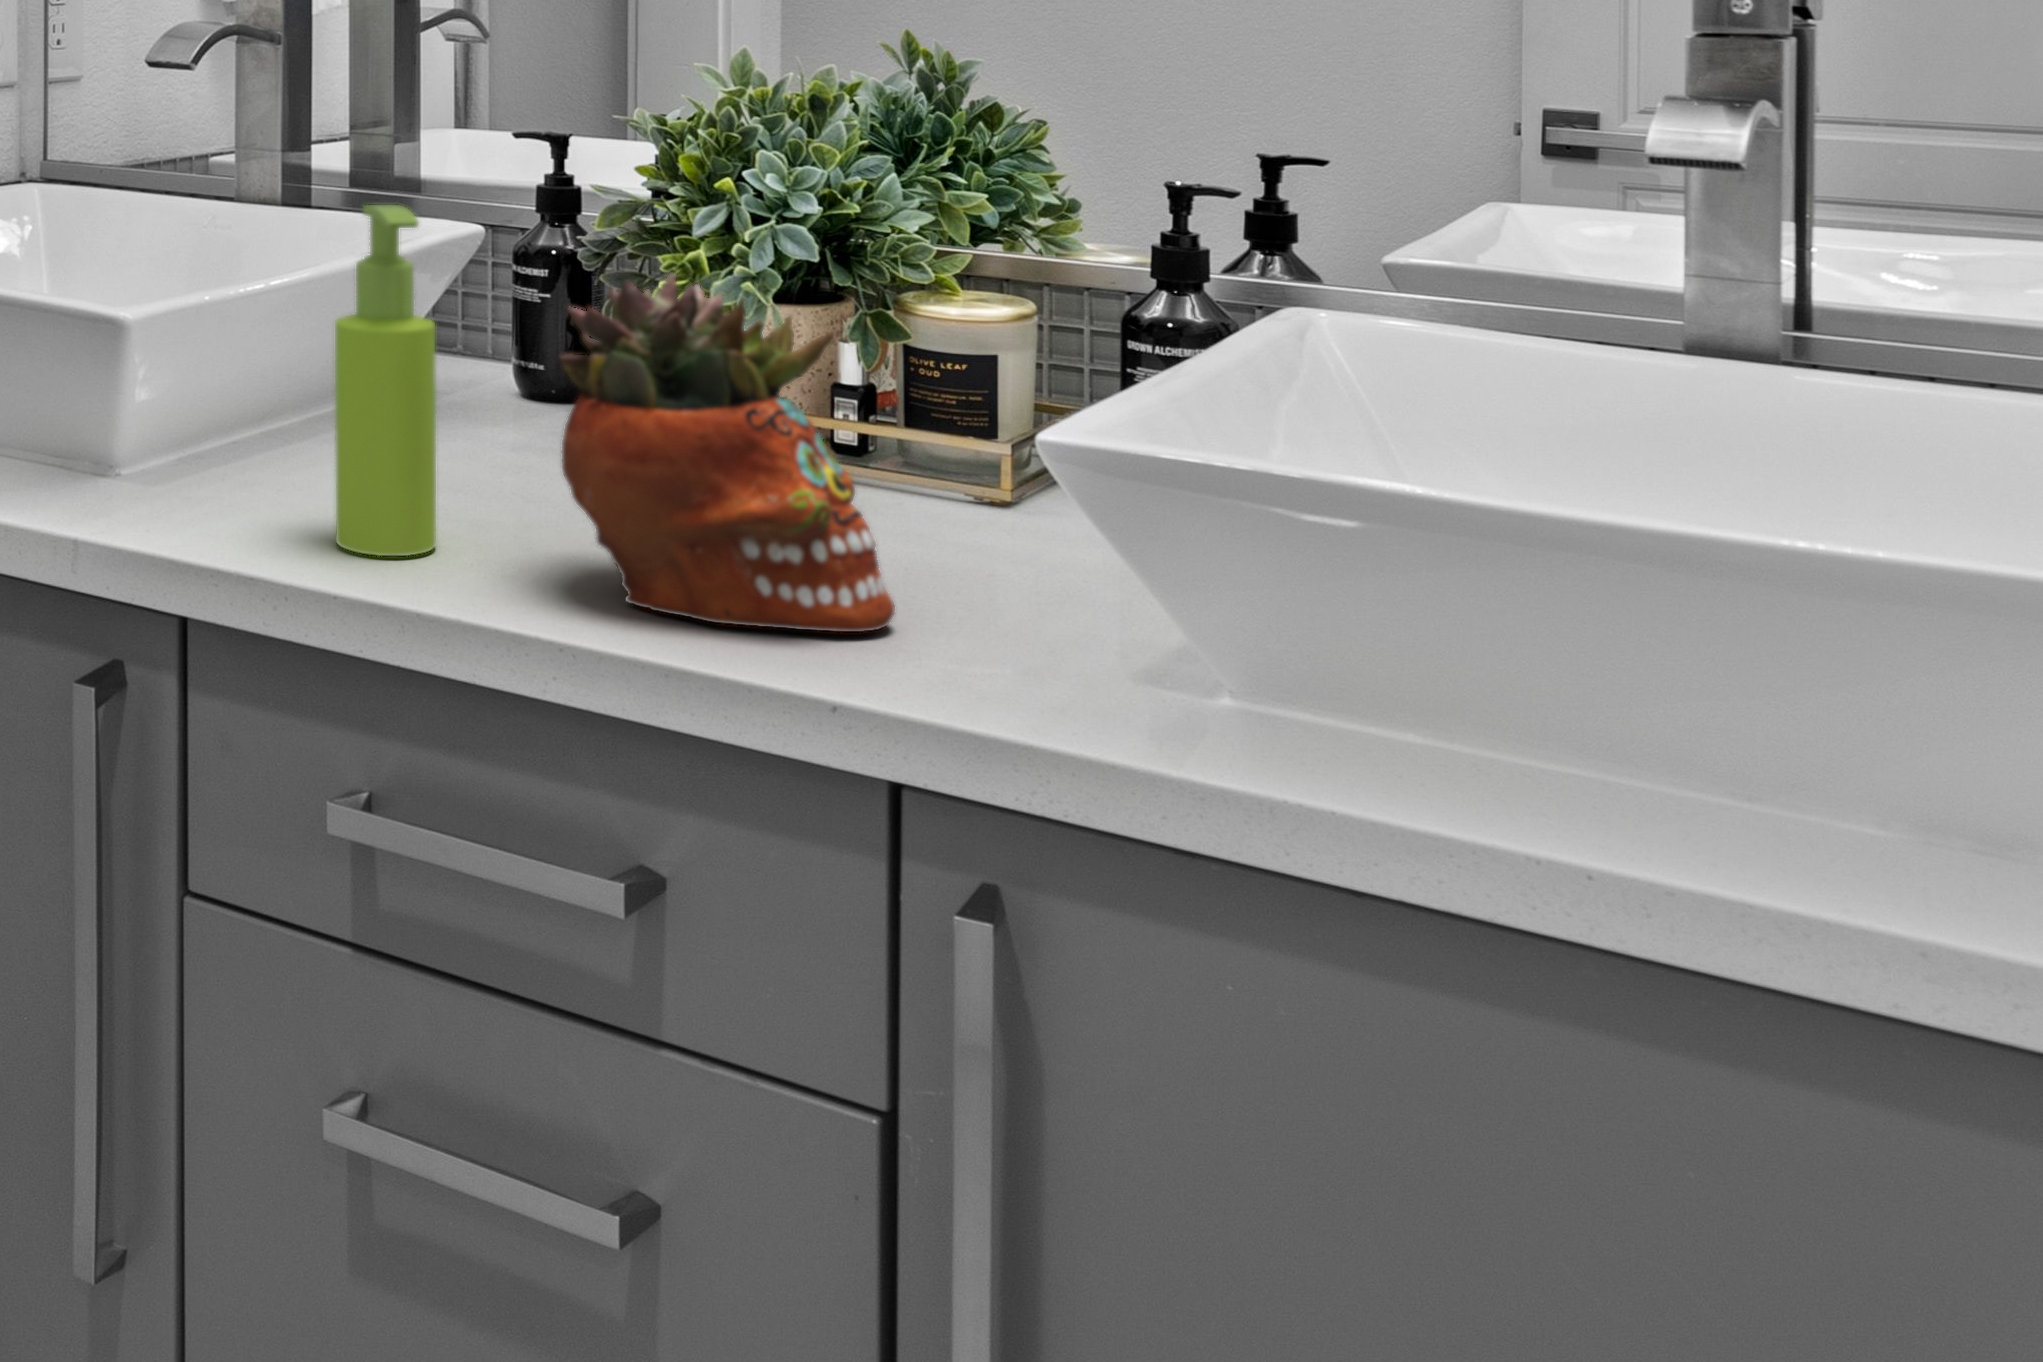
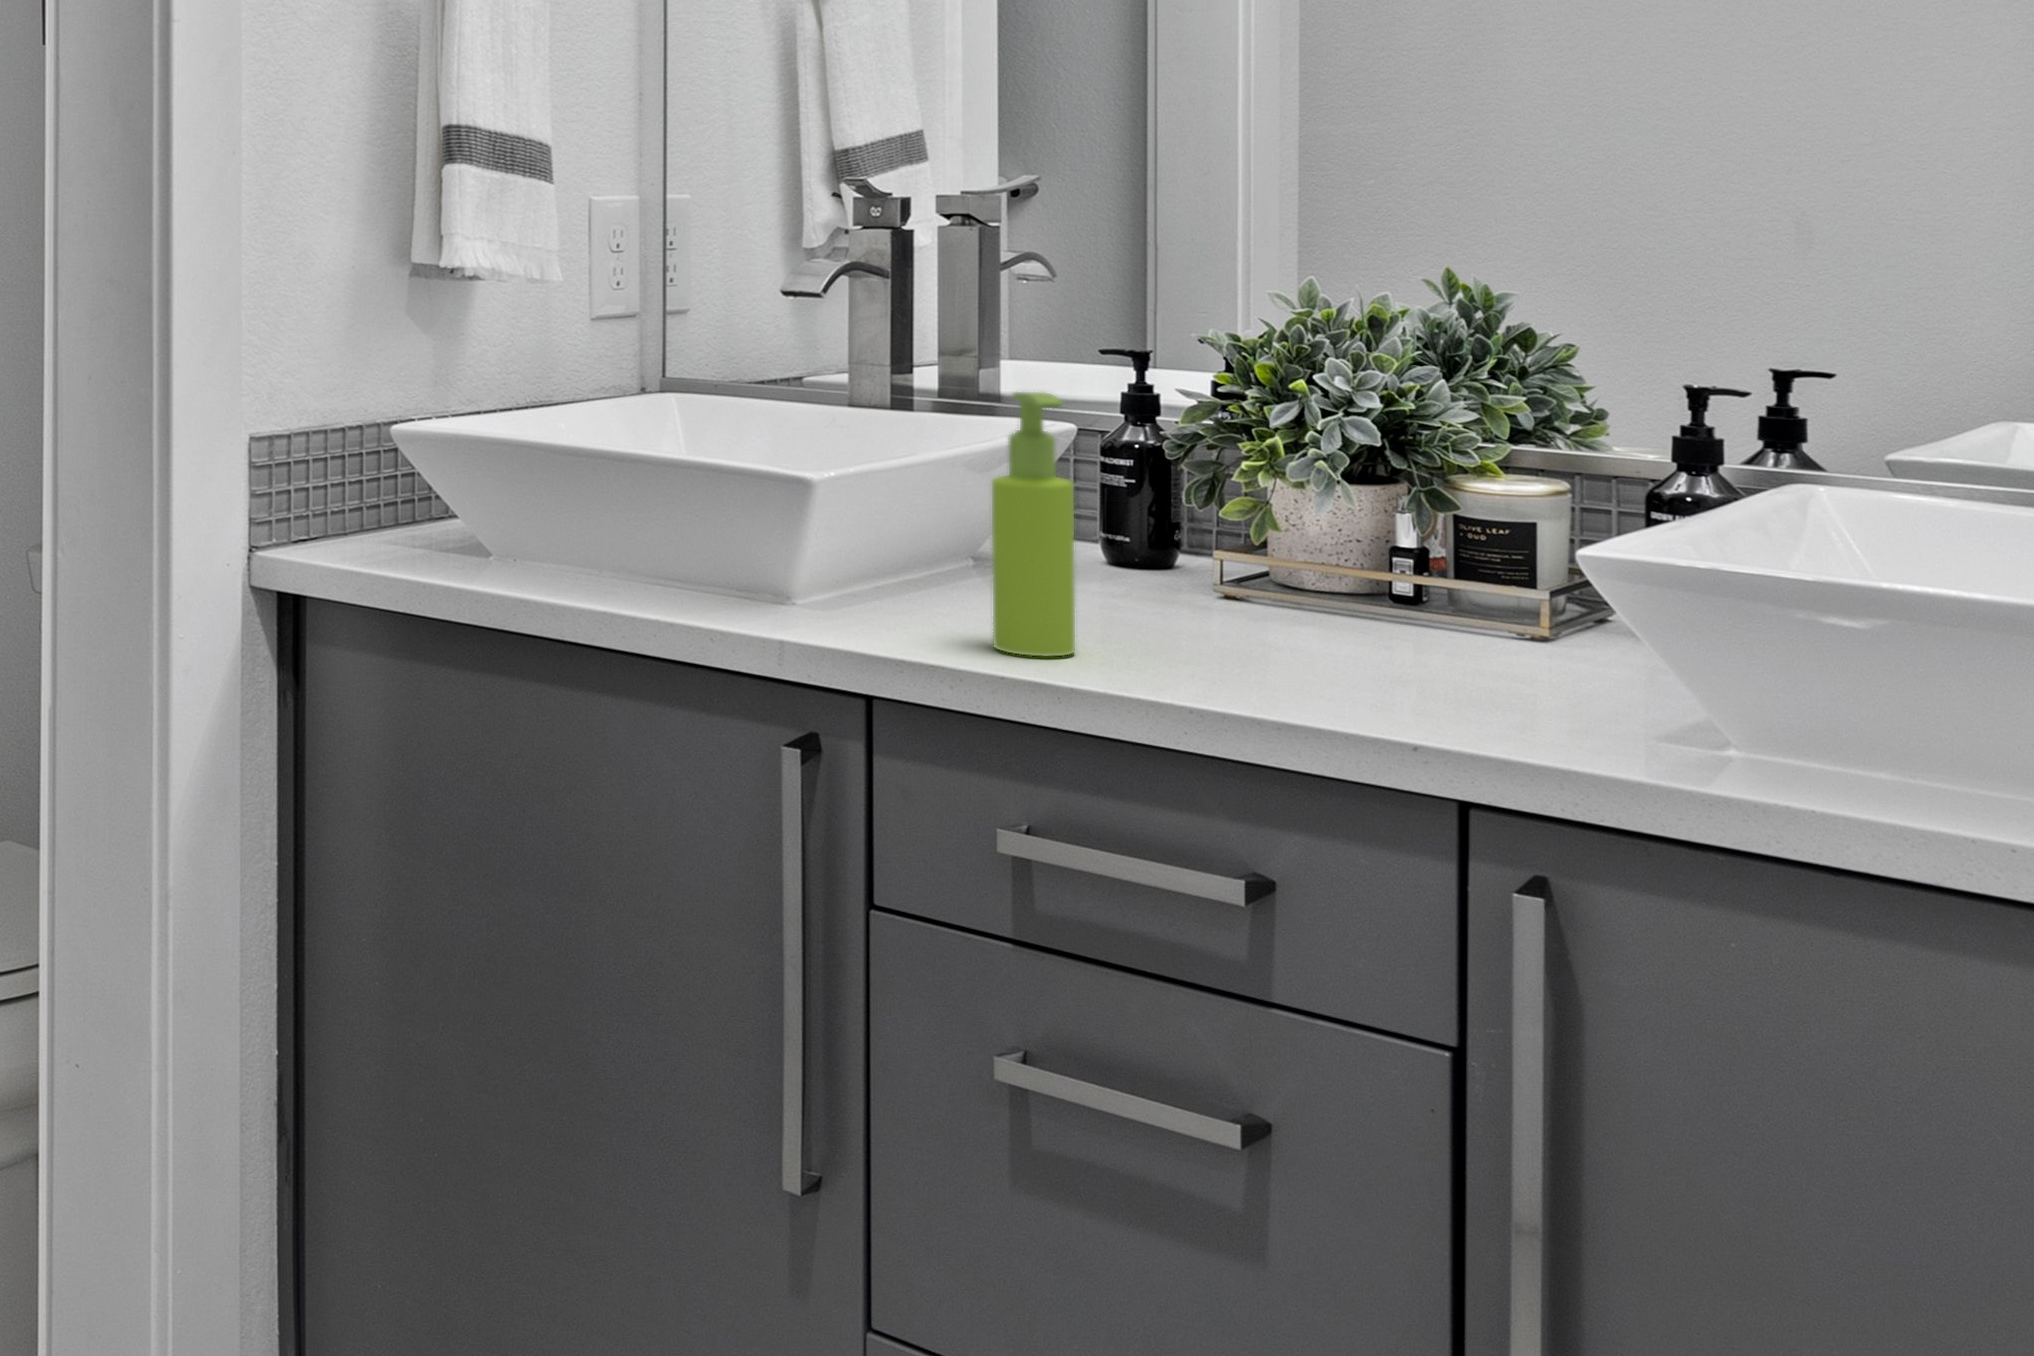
succulent planter: present [561,274,895,632] -> none [1183,441,1459,707]

